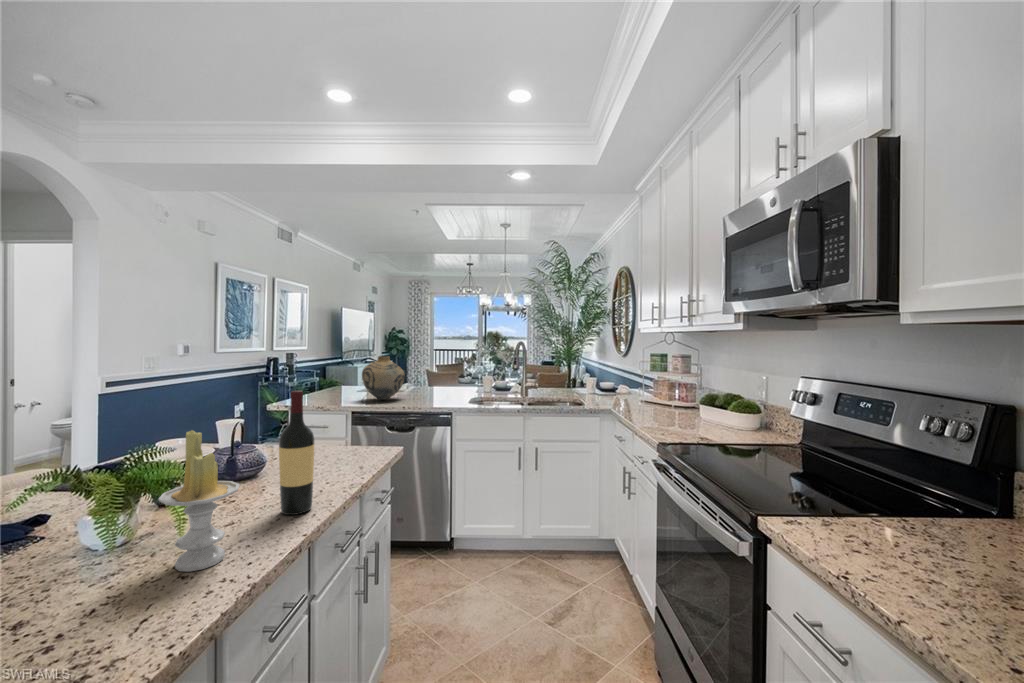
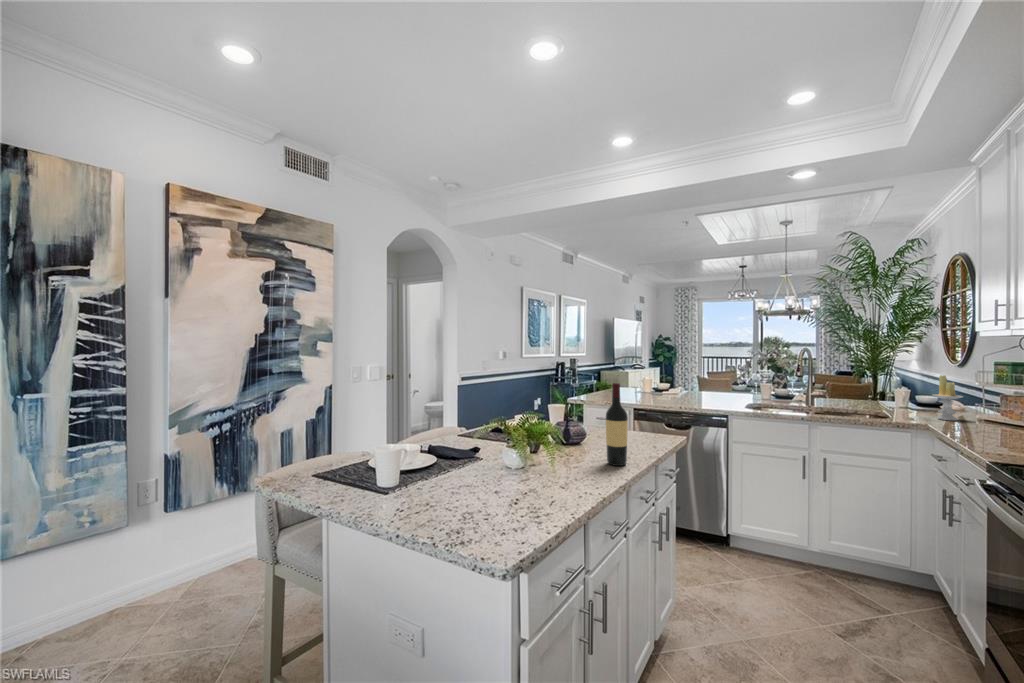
vase: present [362,356,405,400] -> none [640,361,678,400]
candle: present [159,431,239,571] -> present [933,375,963,420]

